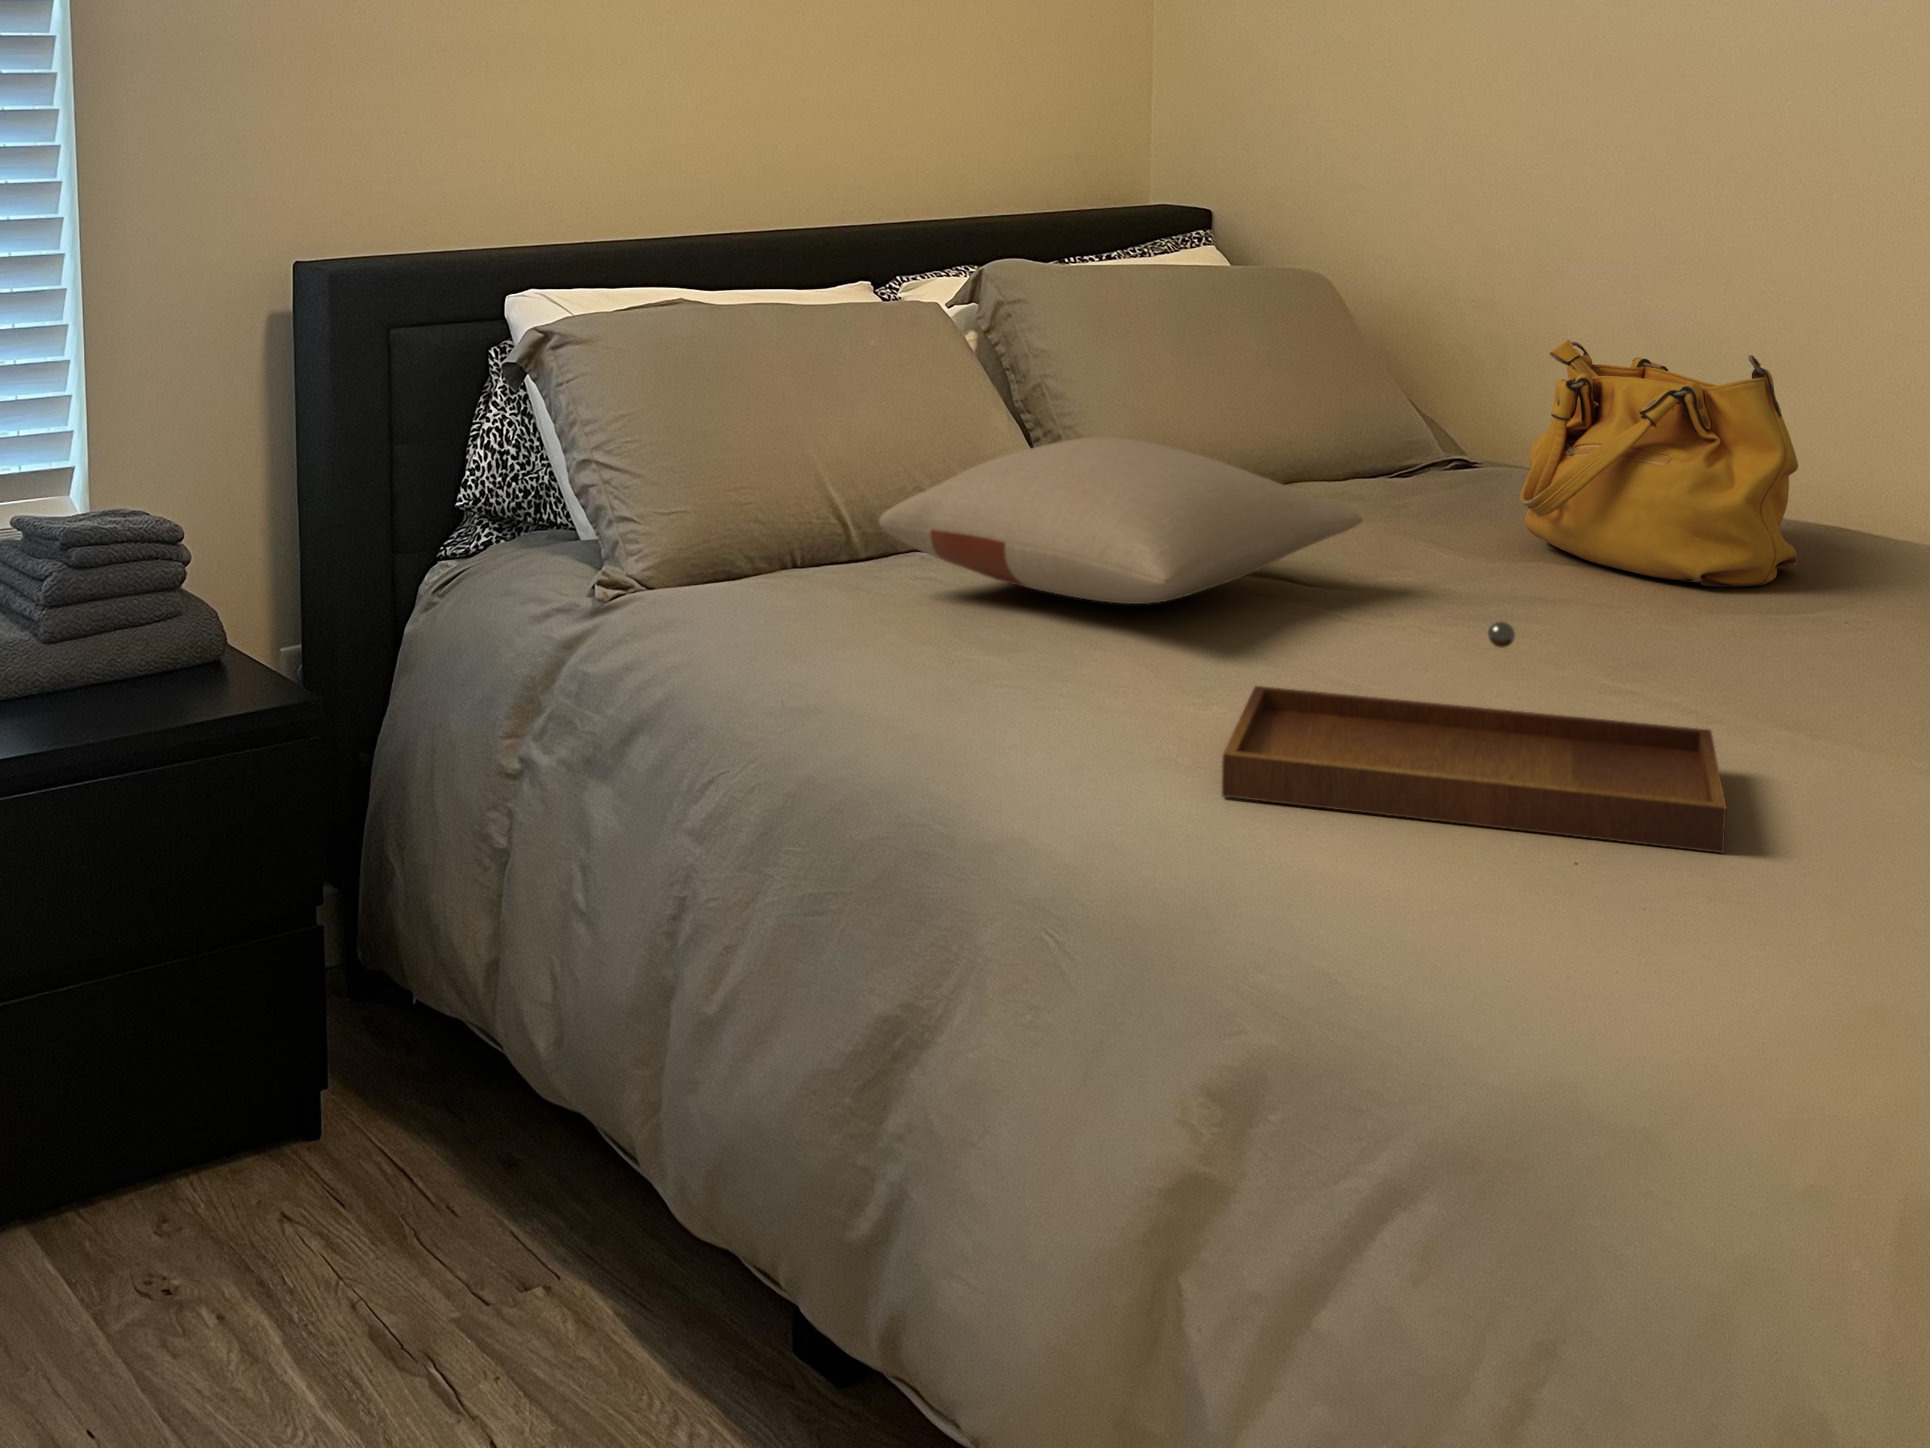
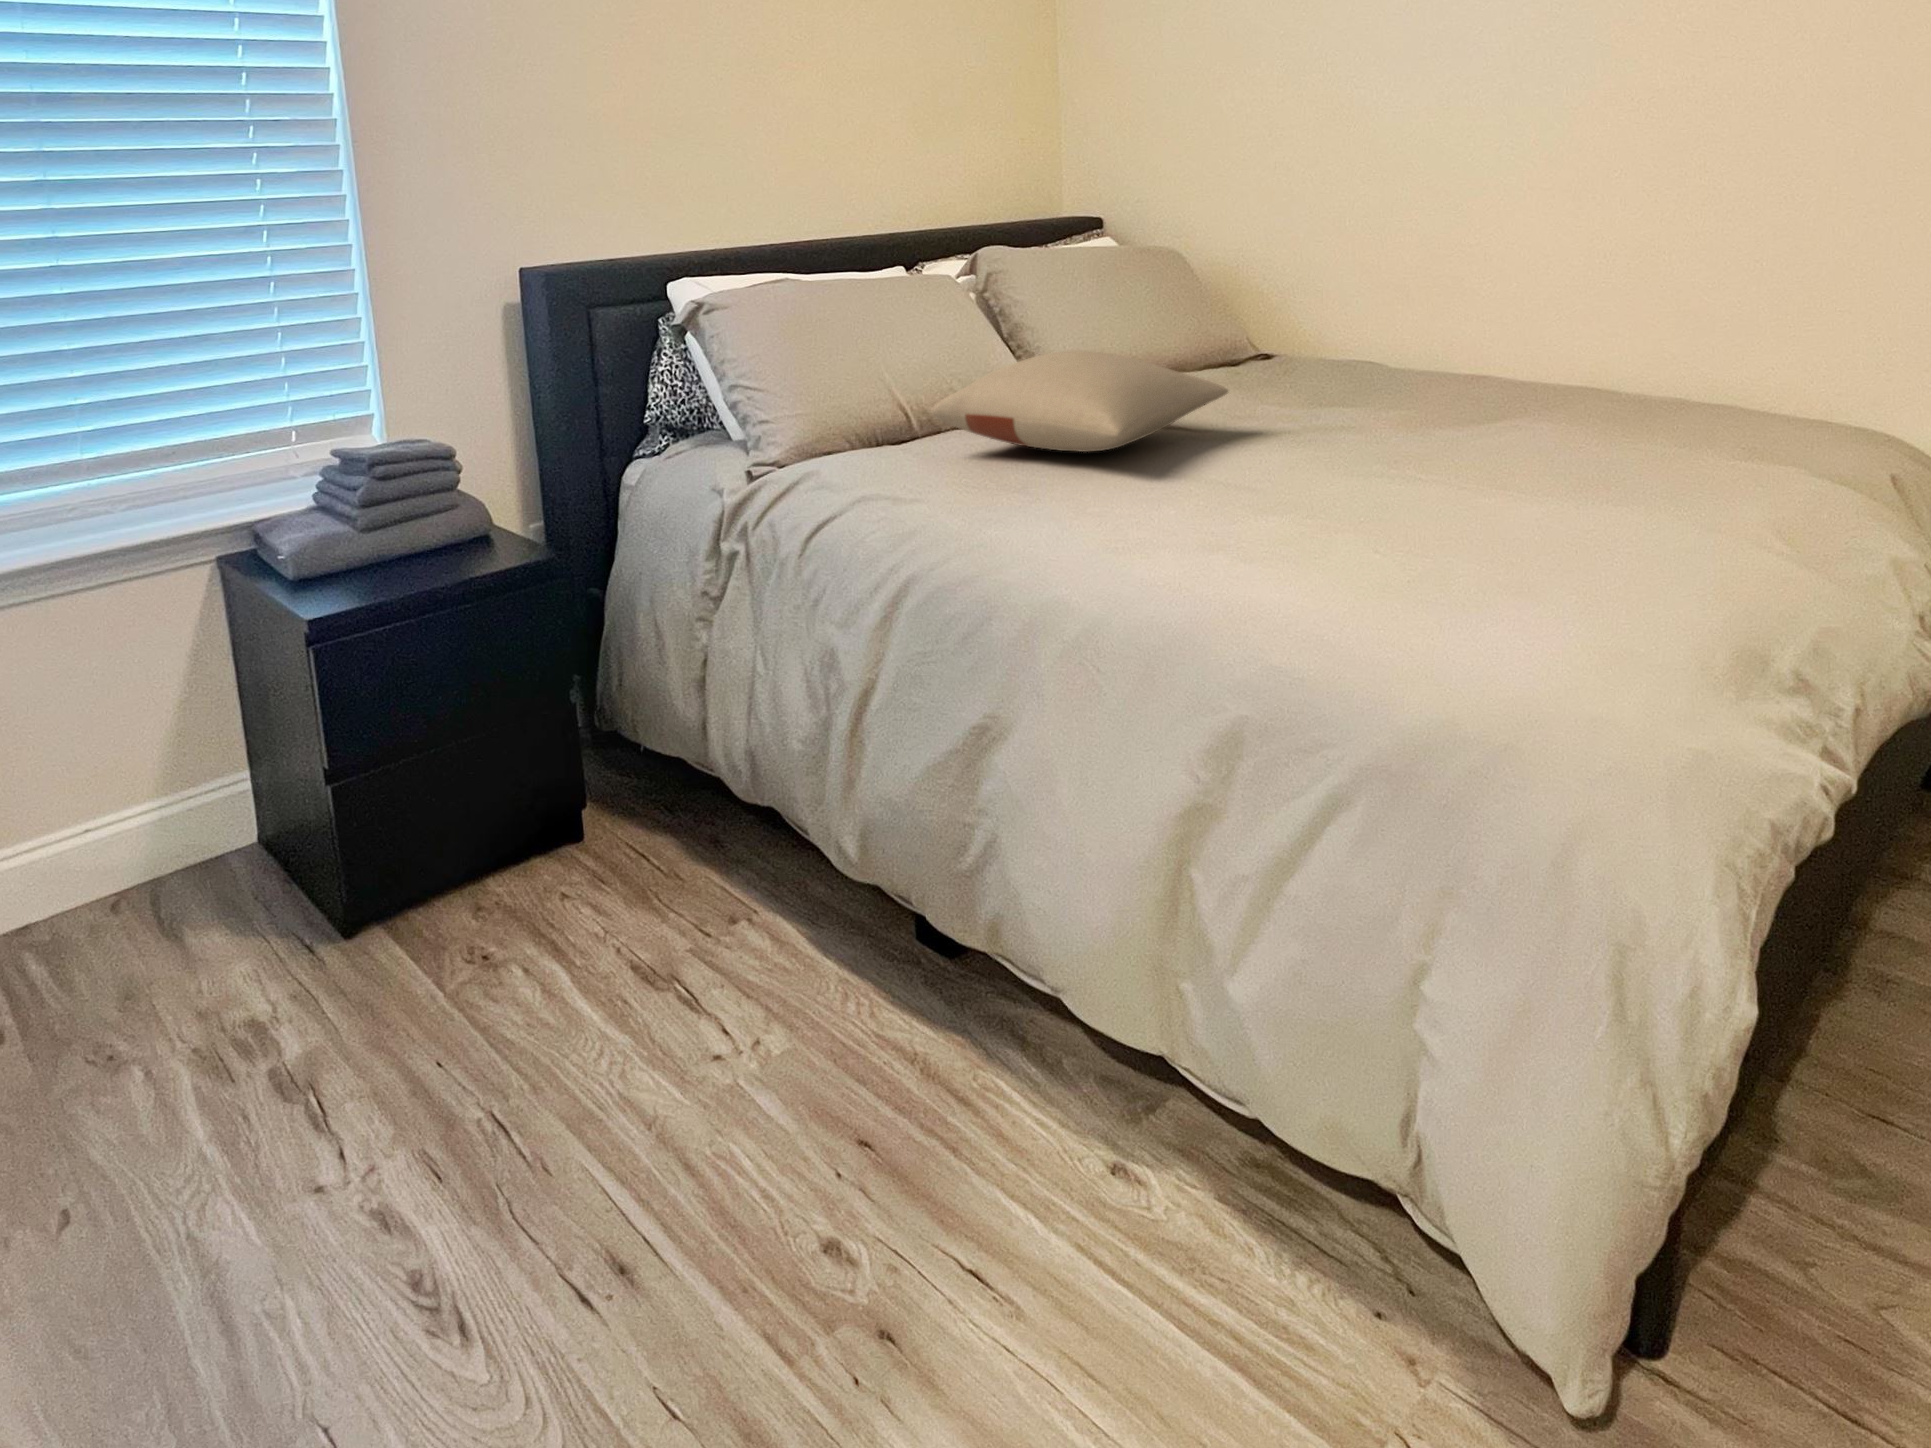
handbag: present [1520,340,1798,587] -> none [1316,277,1475,417]
tray: present [1222,621,1726,853] -> none [1172,439,1477,566]

